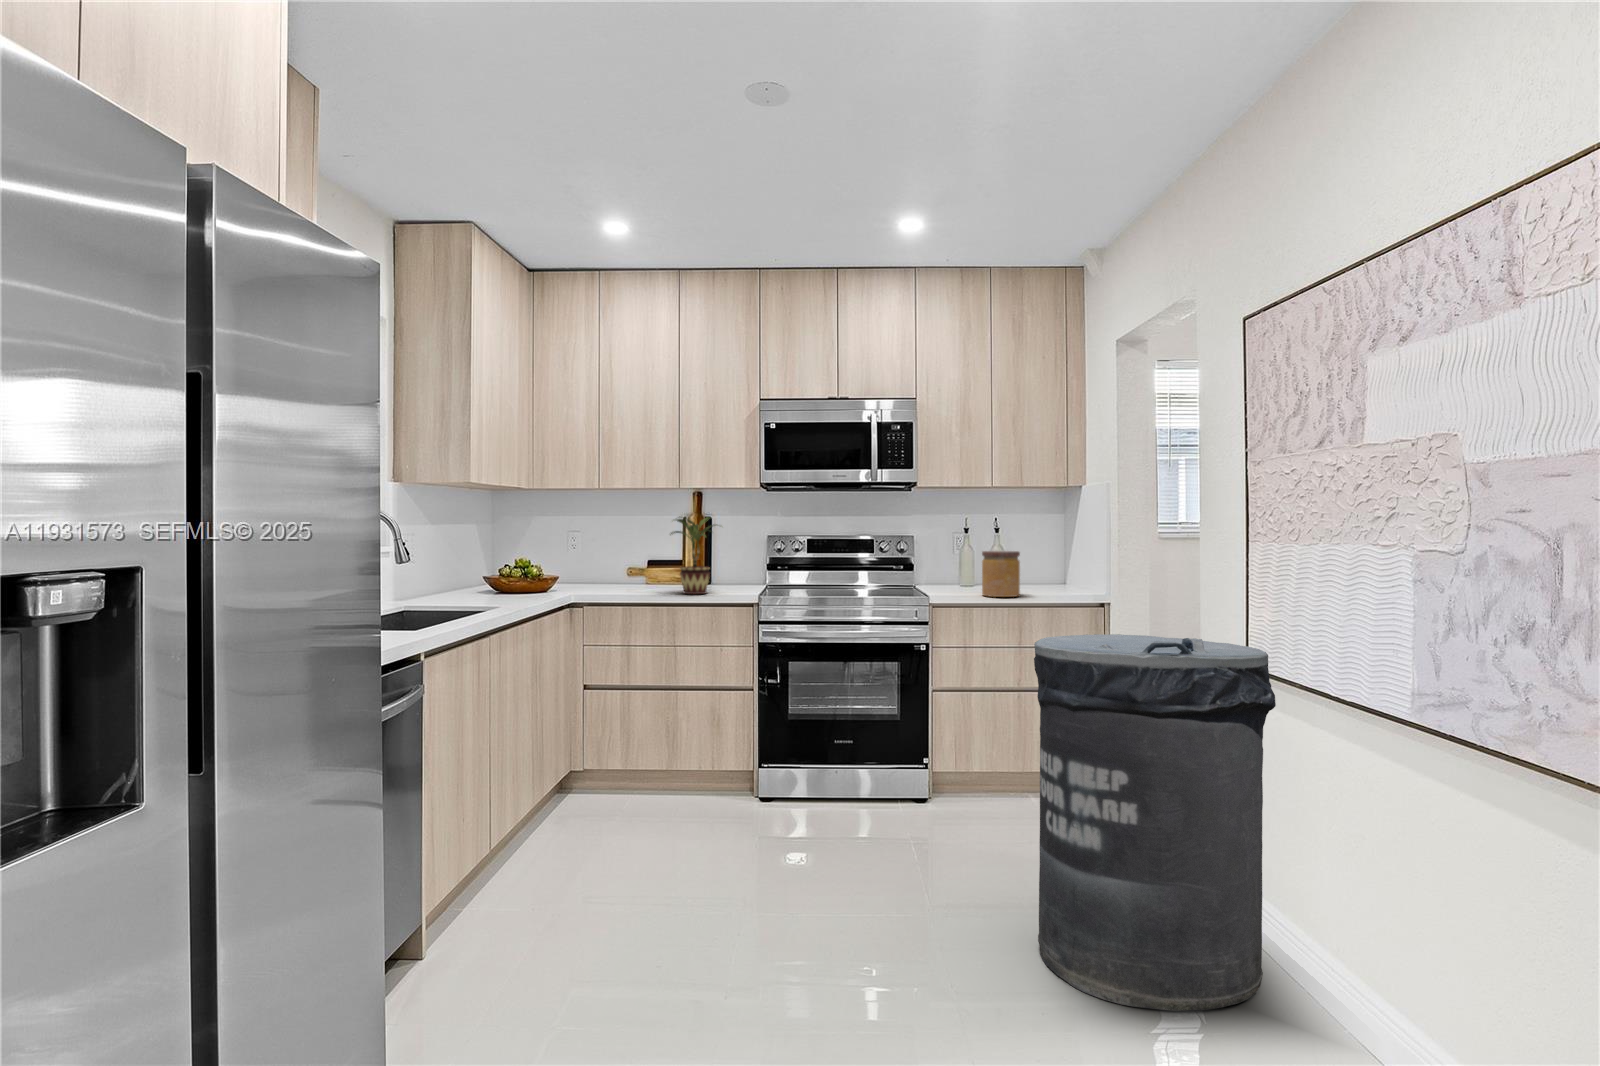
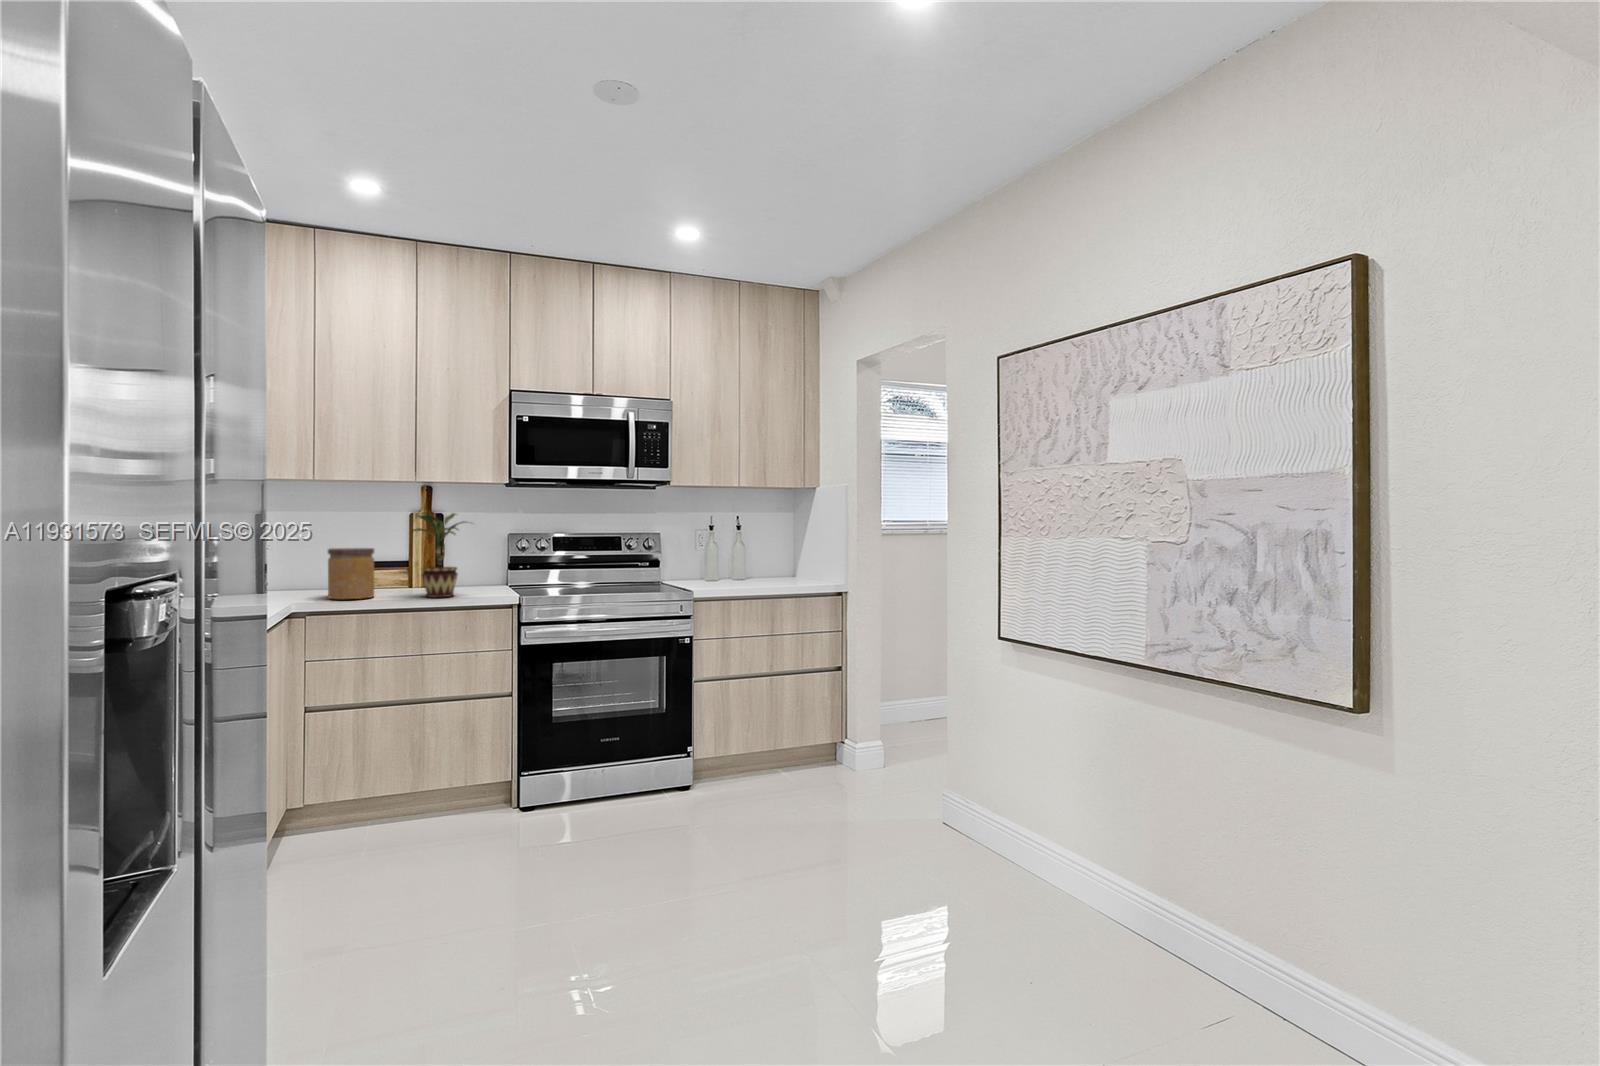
jar: present [982,551,1020,597] -> present [328,548,374,599]
trash can: present [1034,634,1276,1011] -> none [861,622,1083,970]

